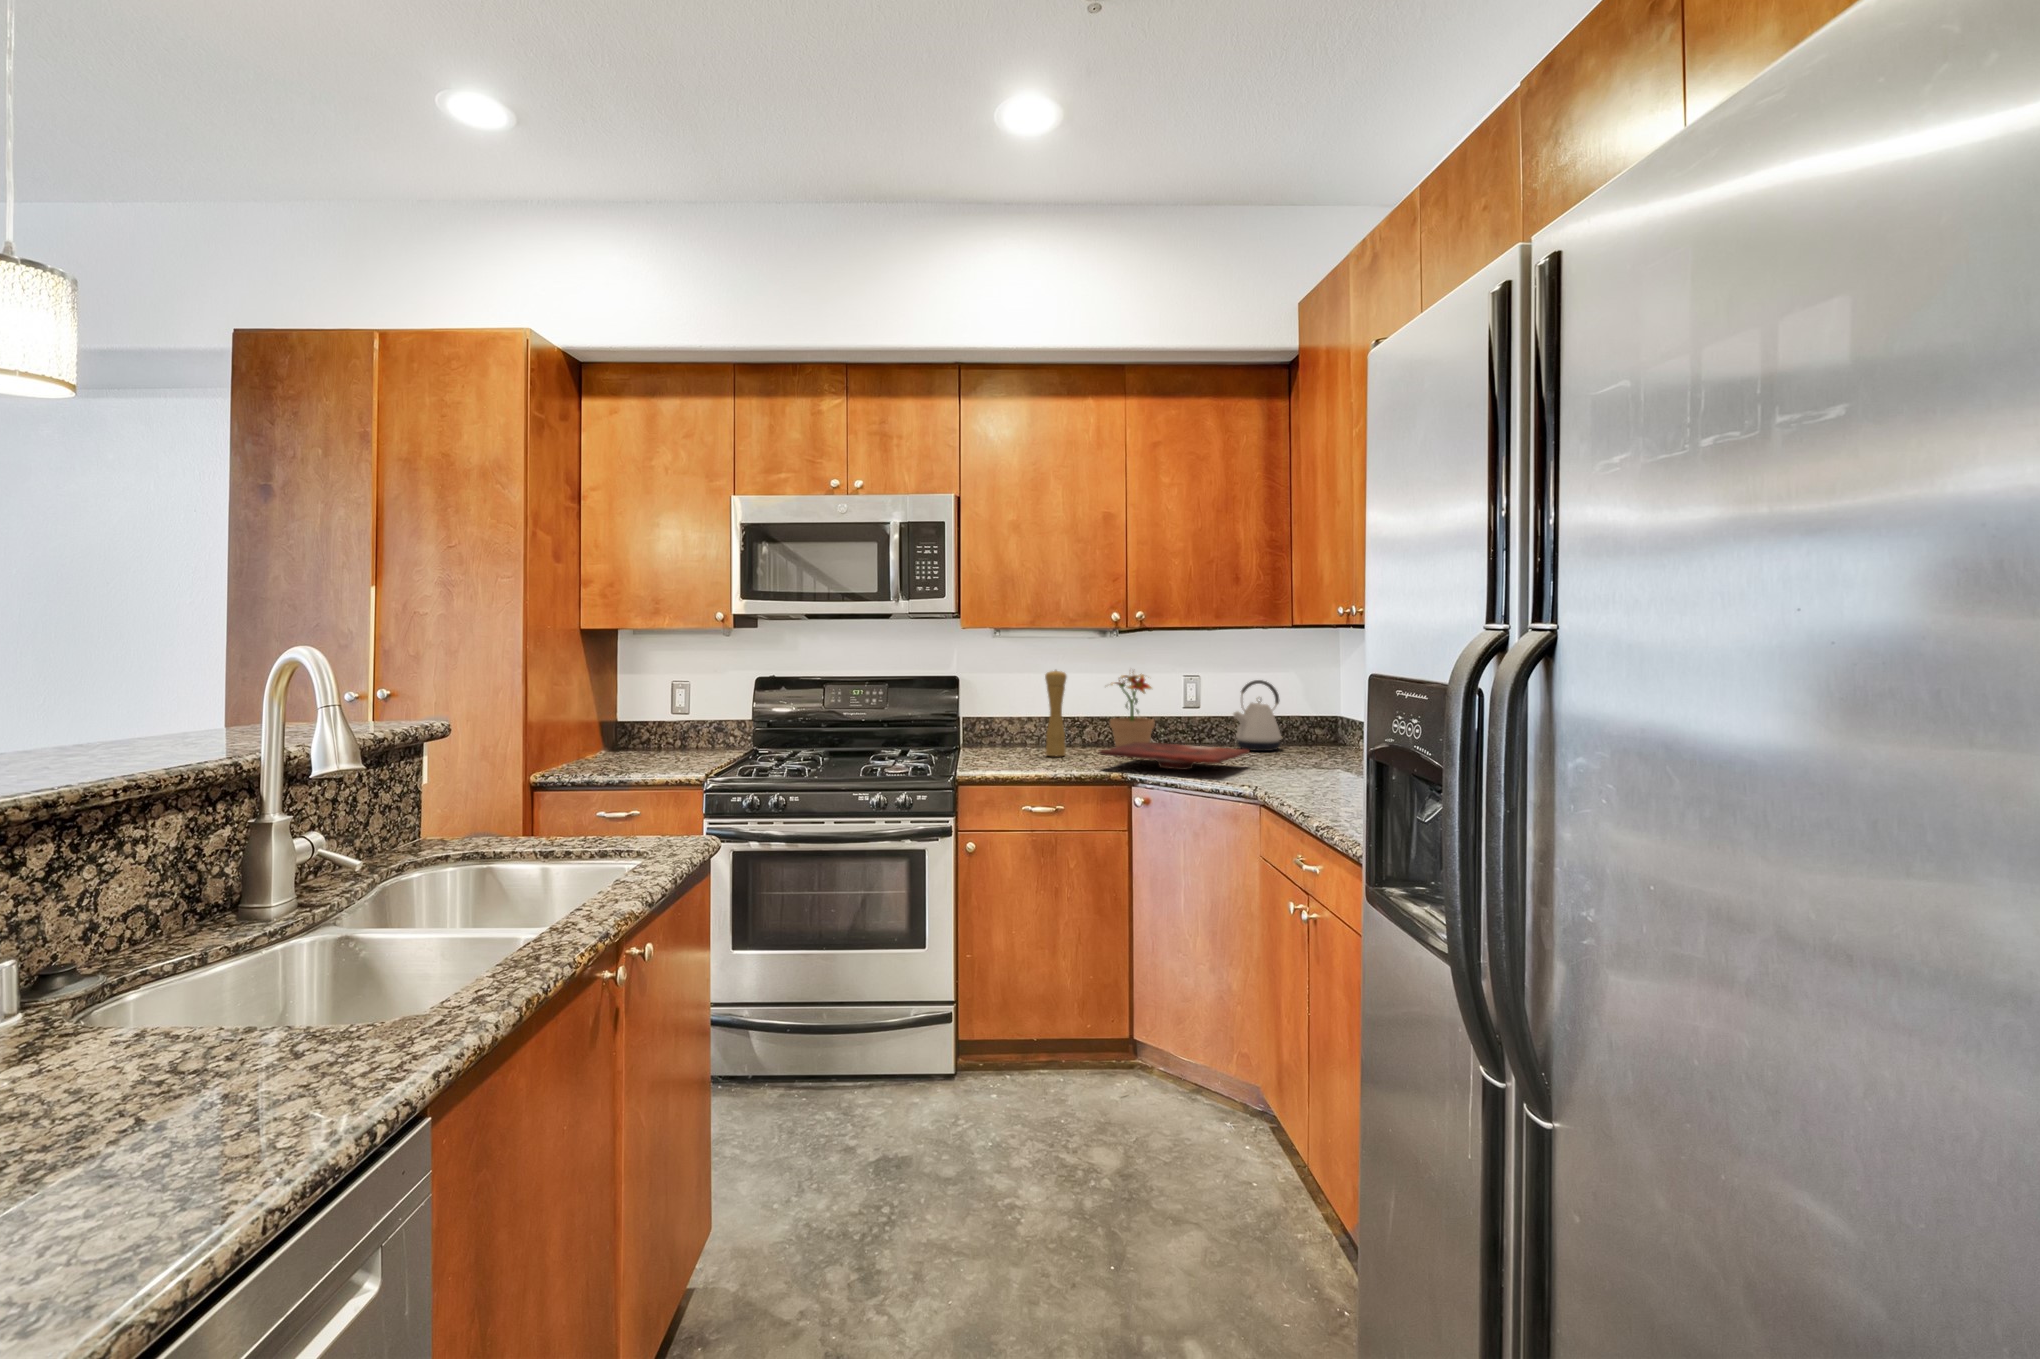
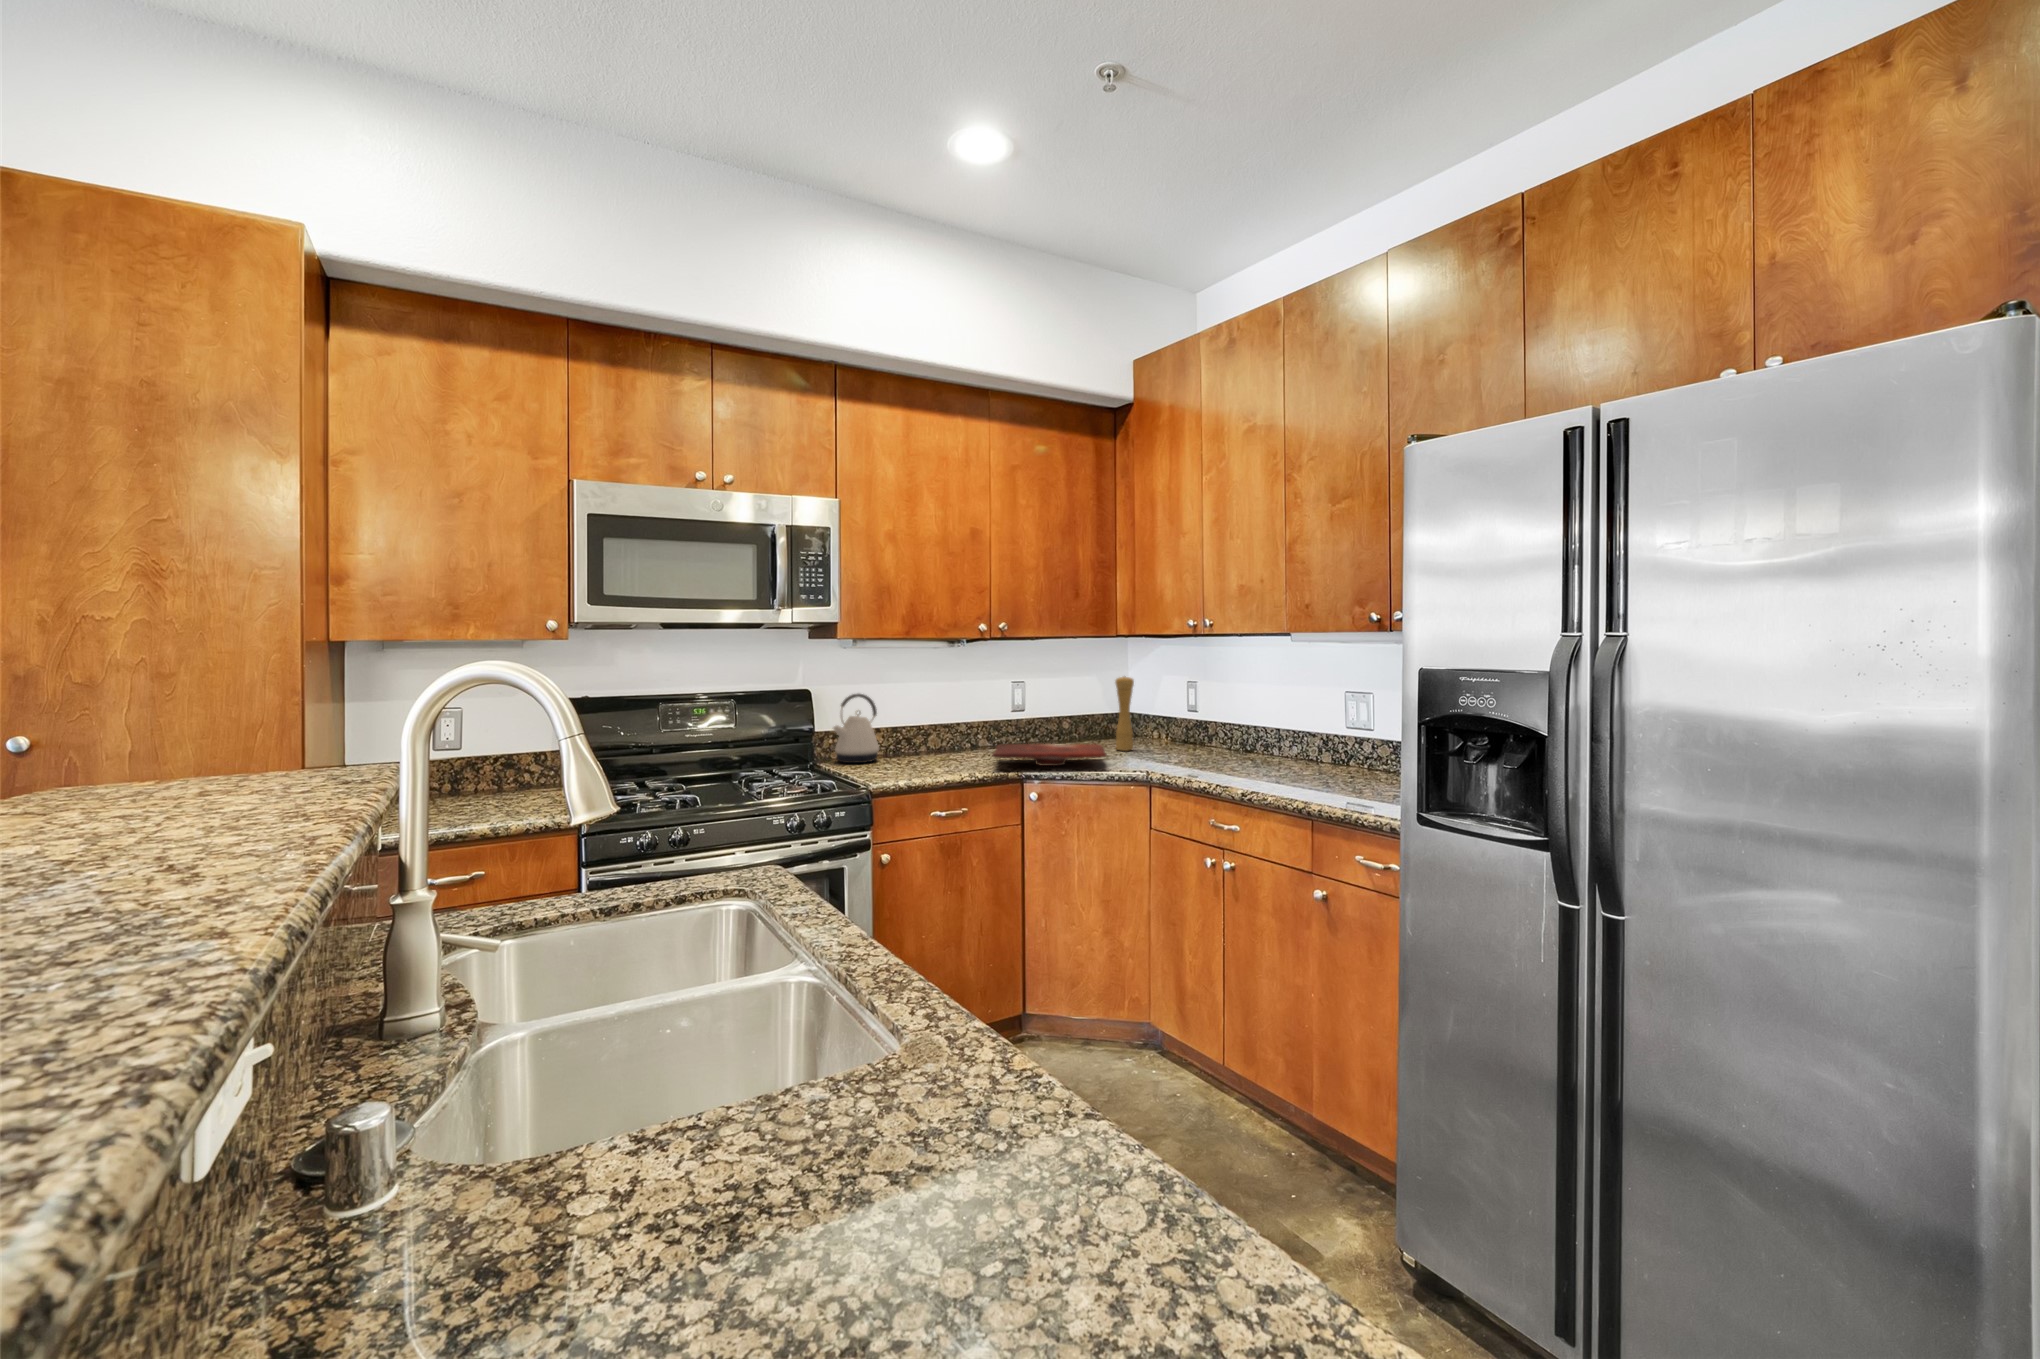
pepper mill: present [1045,670,1067,757] -> present [1115,677,1134,751]
potted plant: present [1110,674,1155,747] -> none [955,677,1000,756]
kettle: present [1233,680,1282,751] -> present [832,694,879,763]

